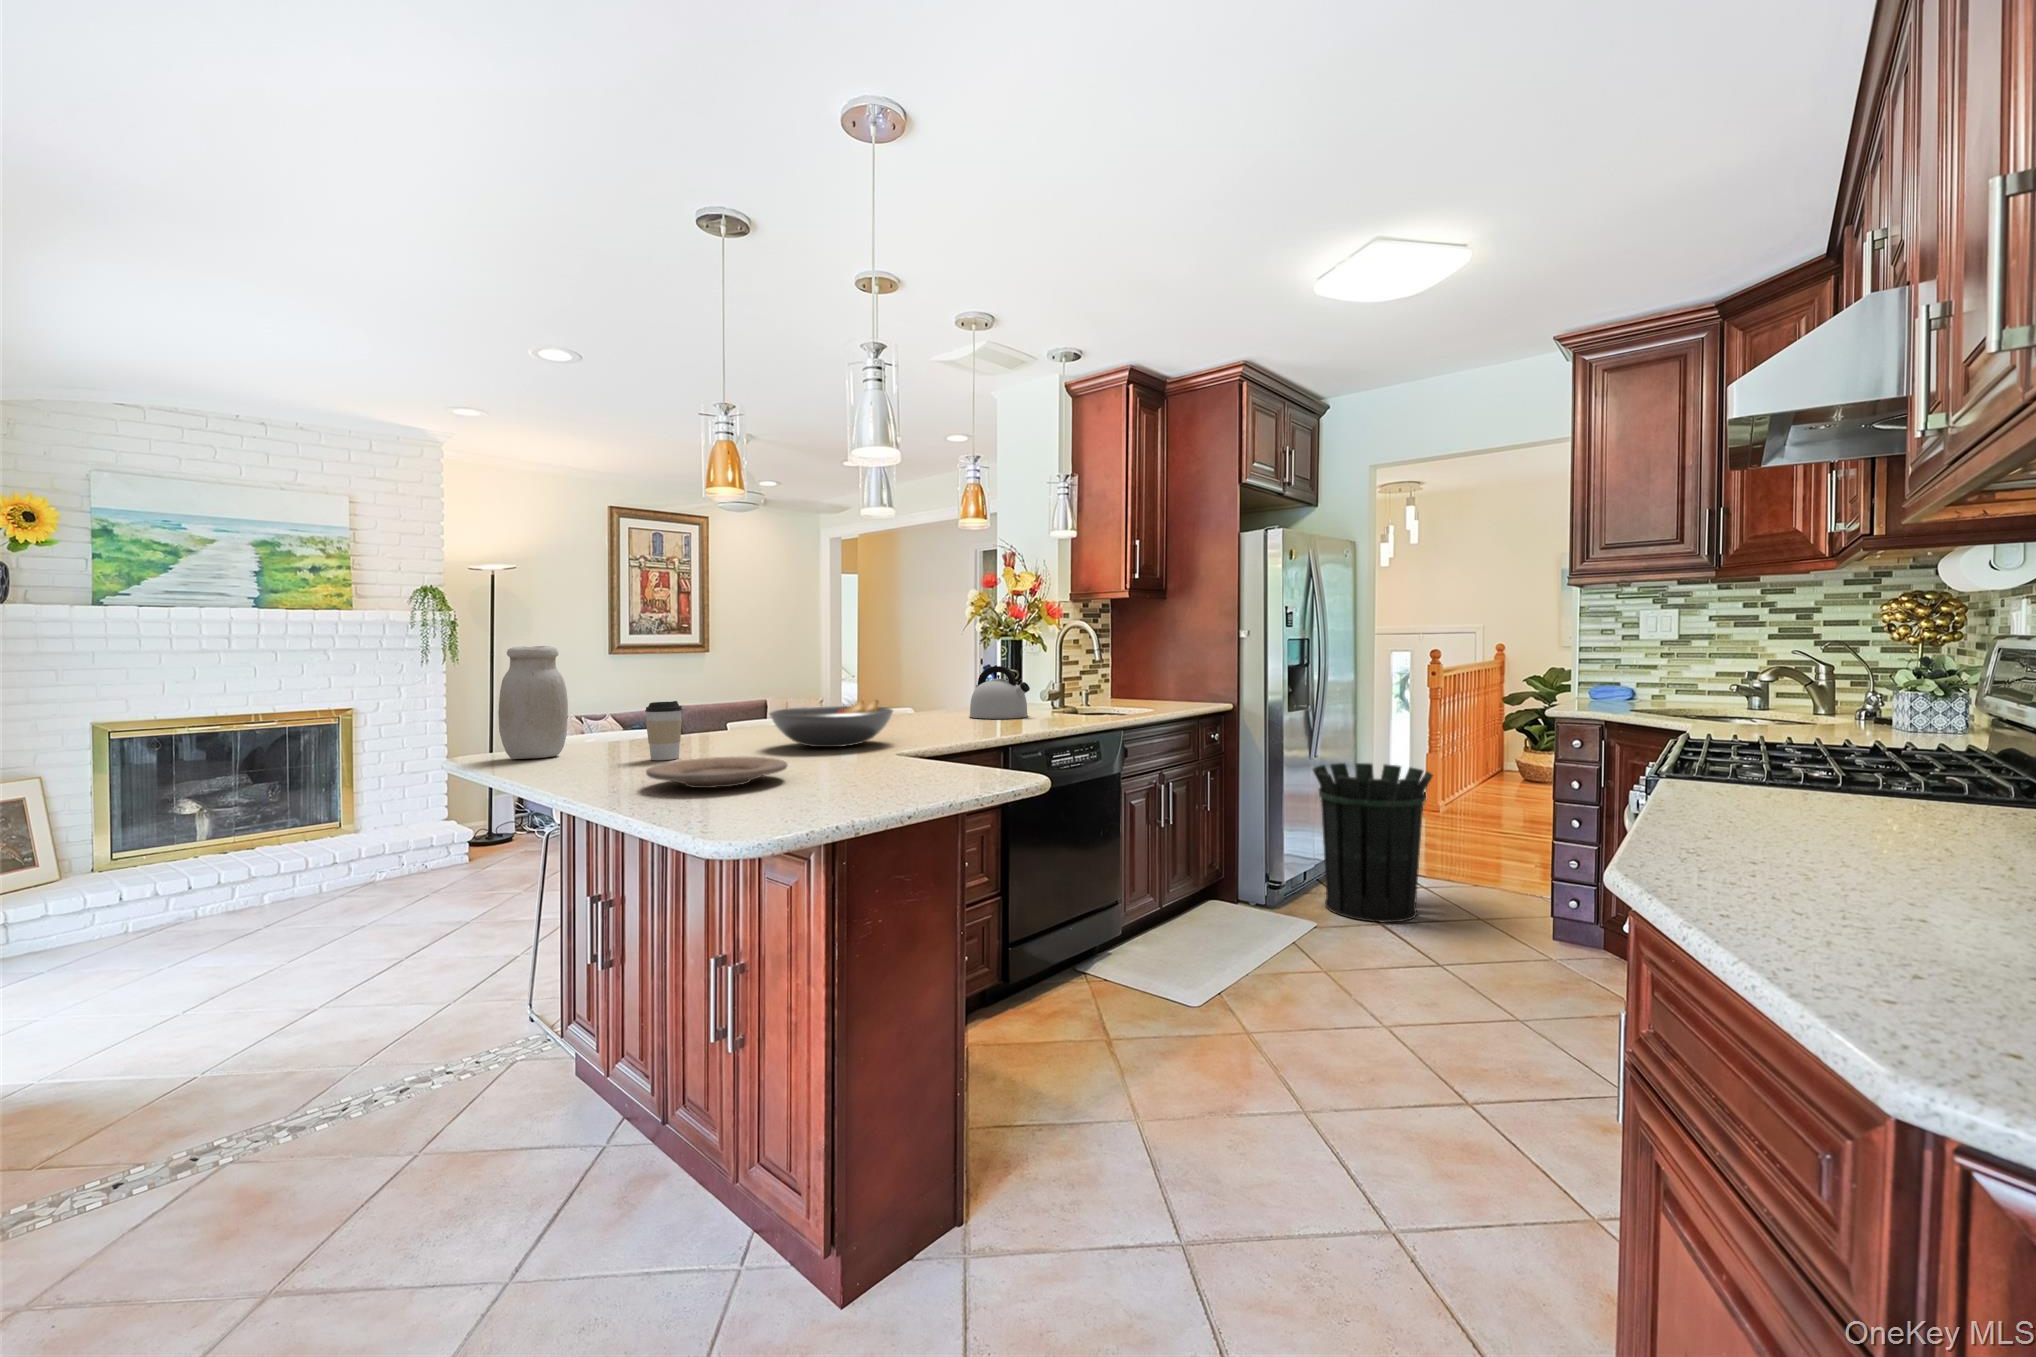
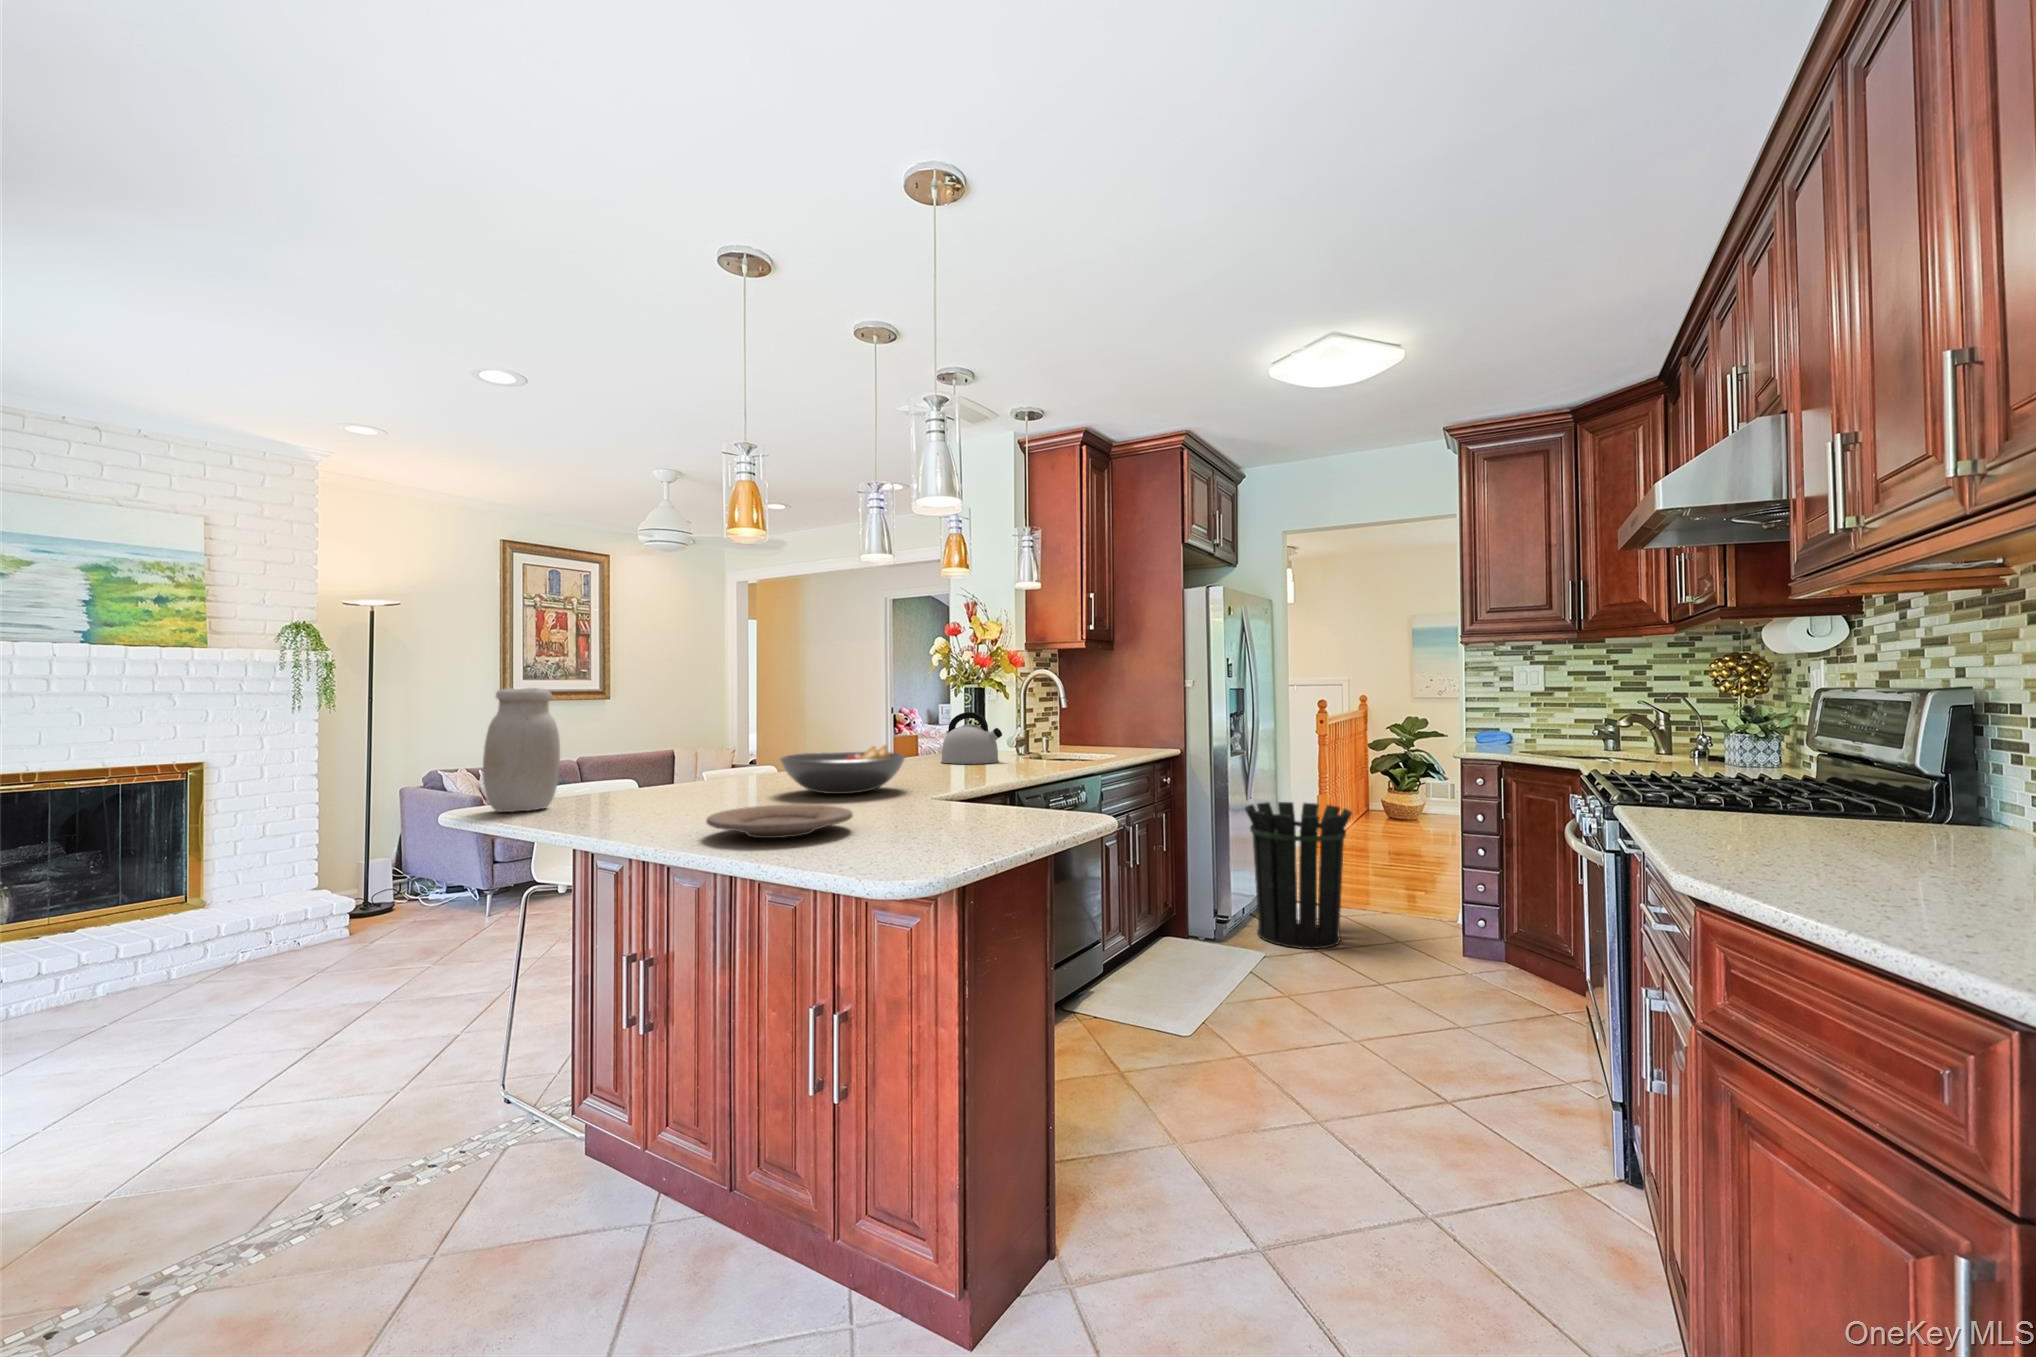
coffee cup: present [645,701,682,760] -> none [659,747,699,810]

